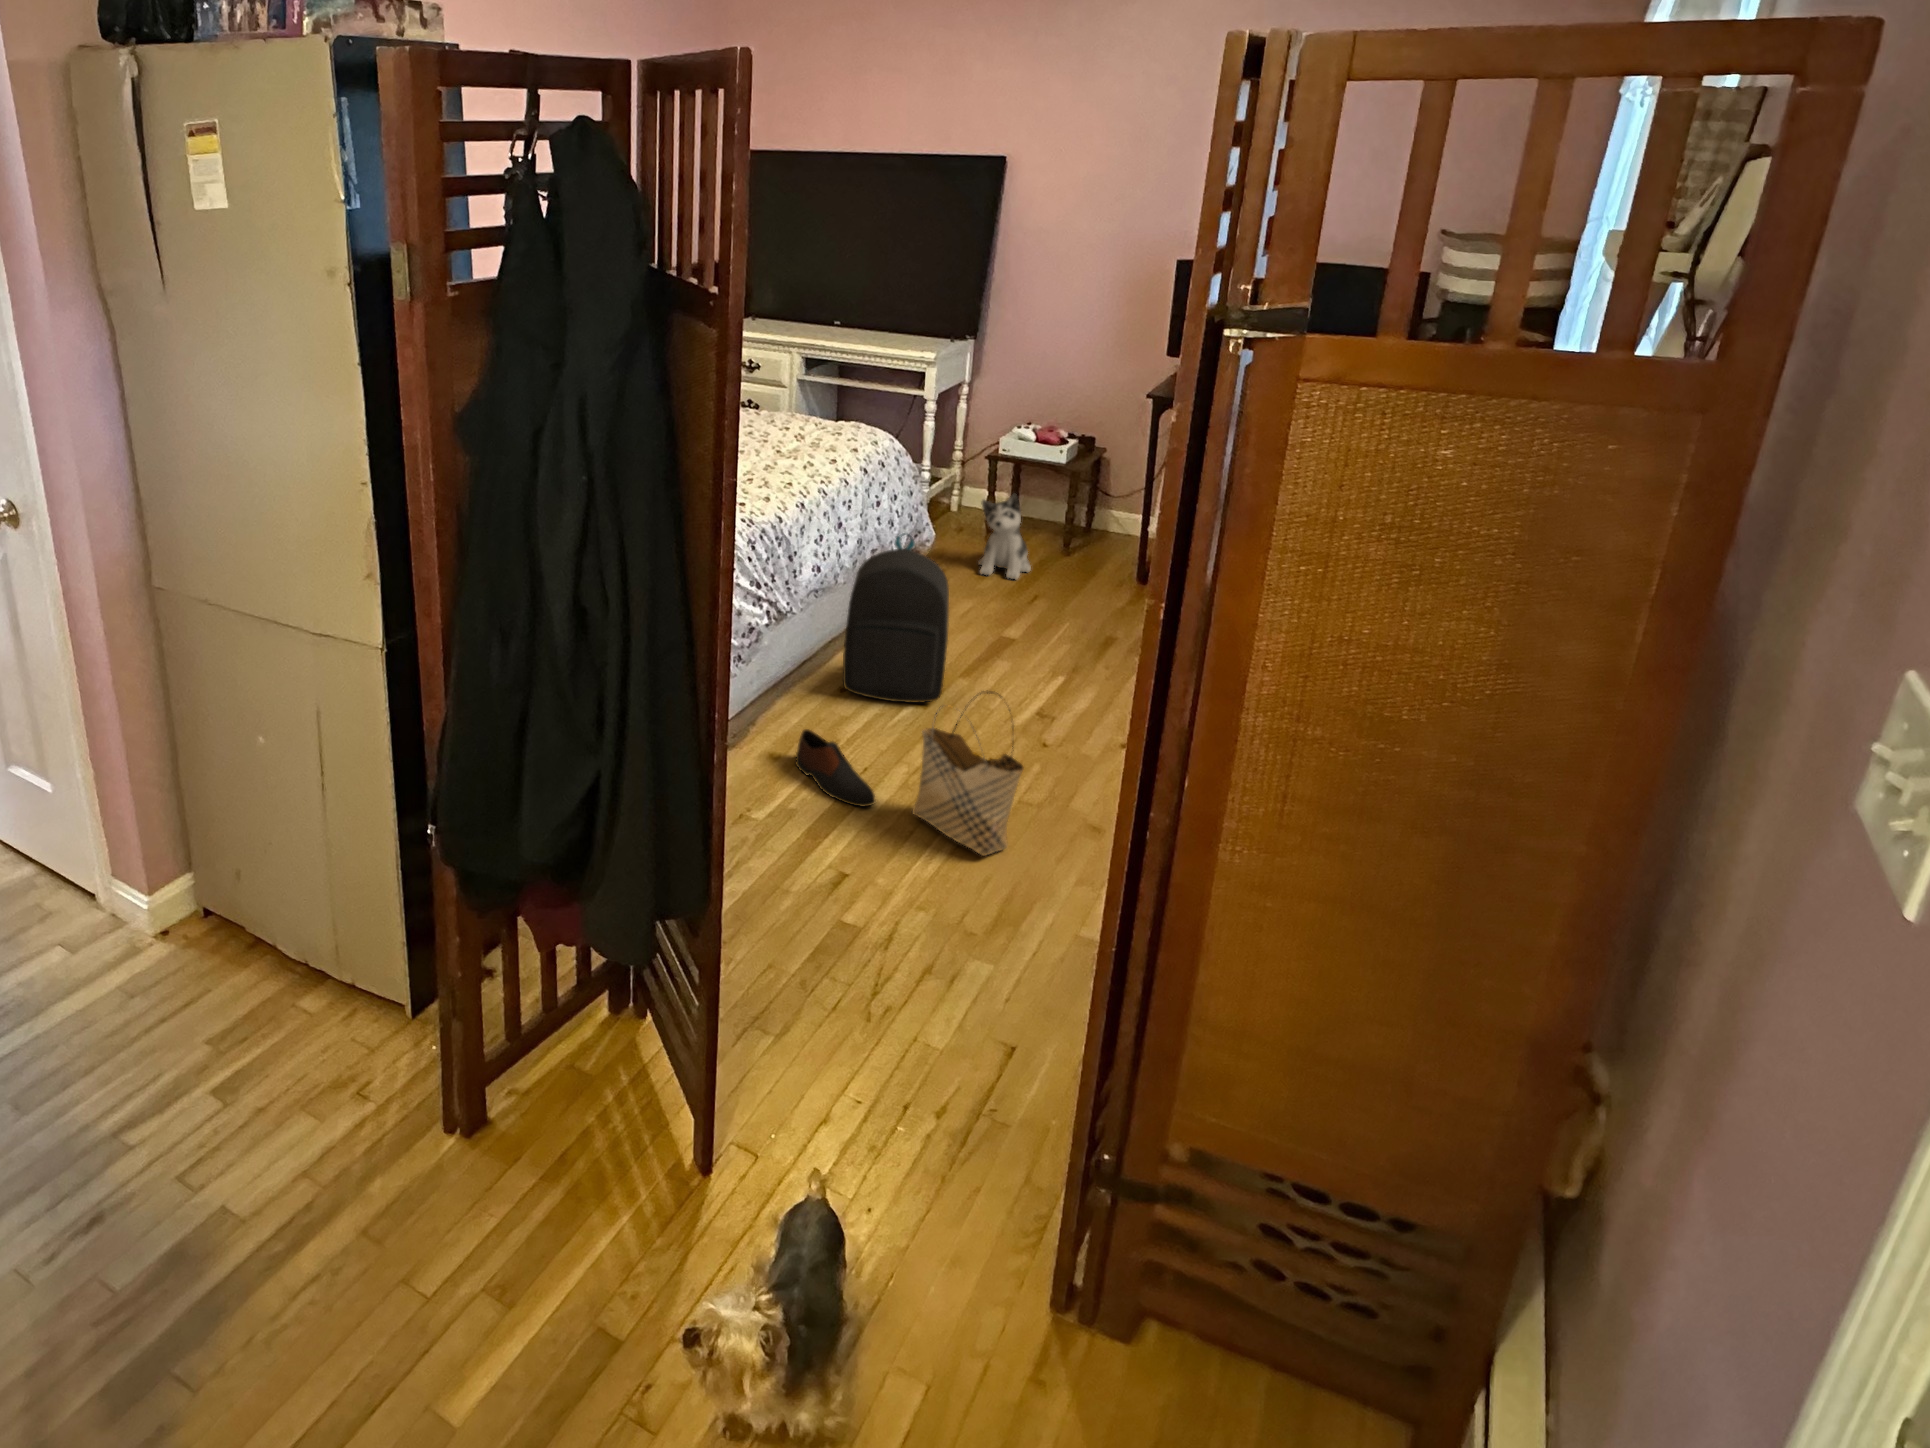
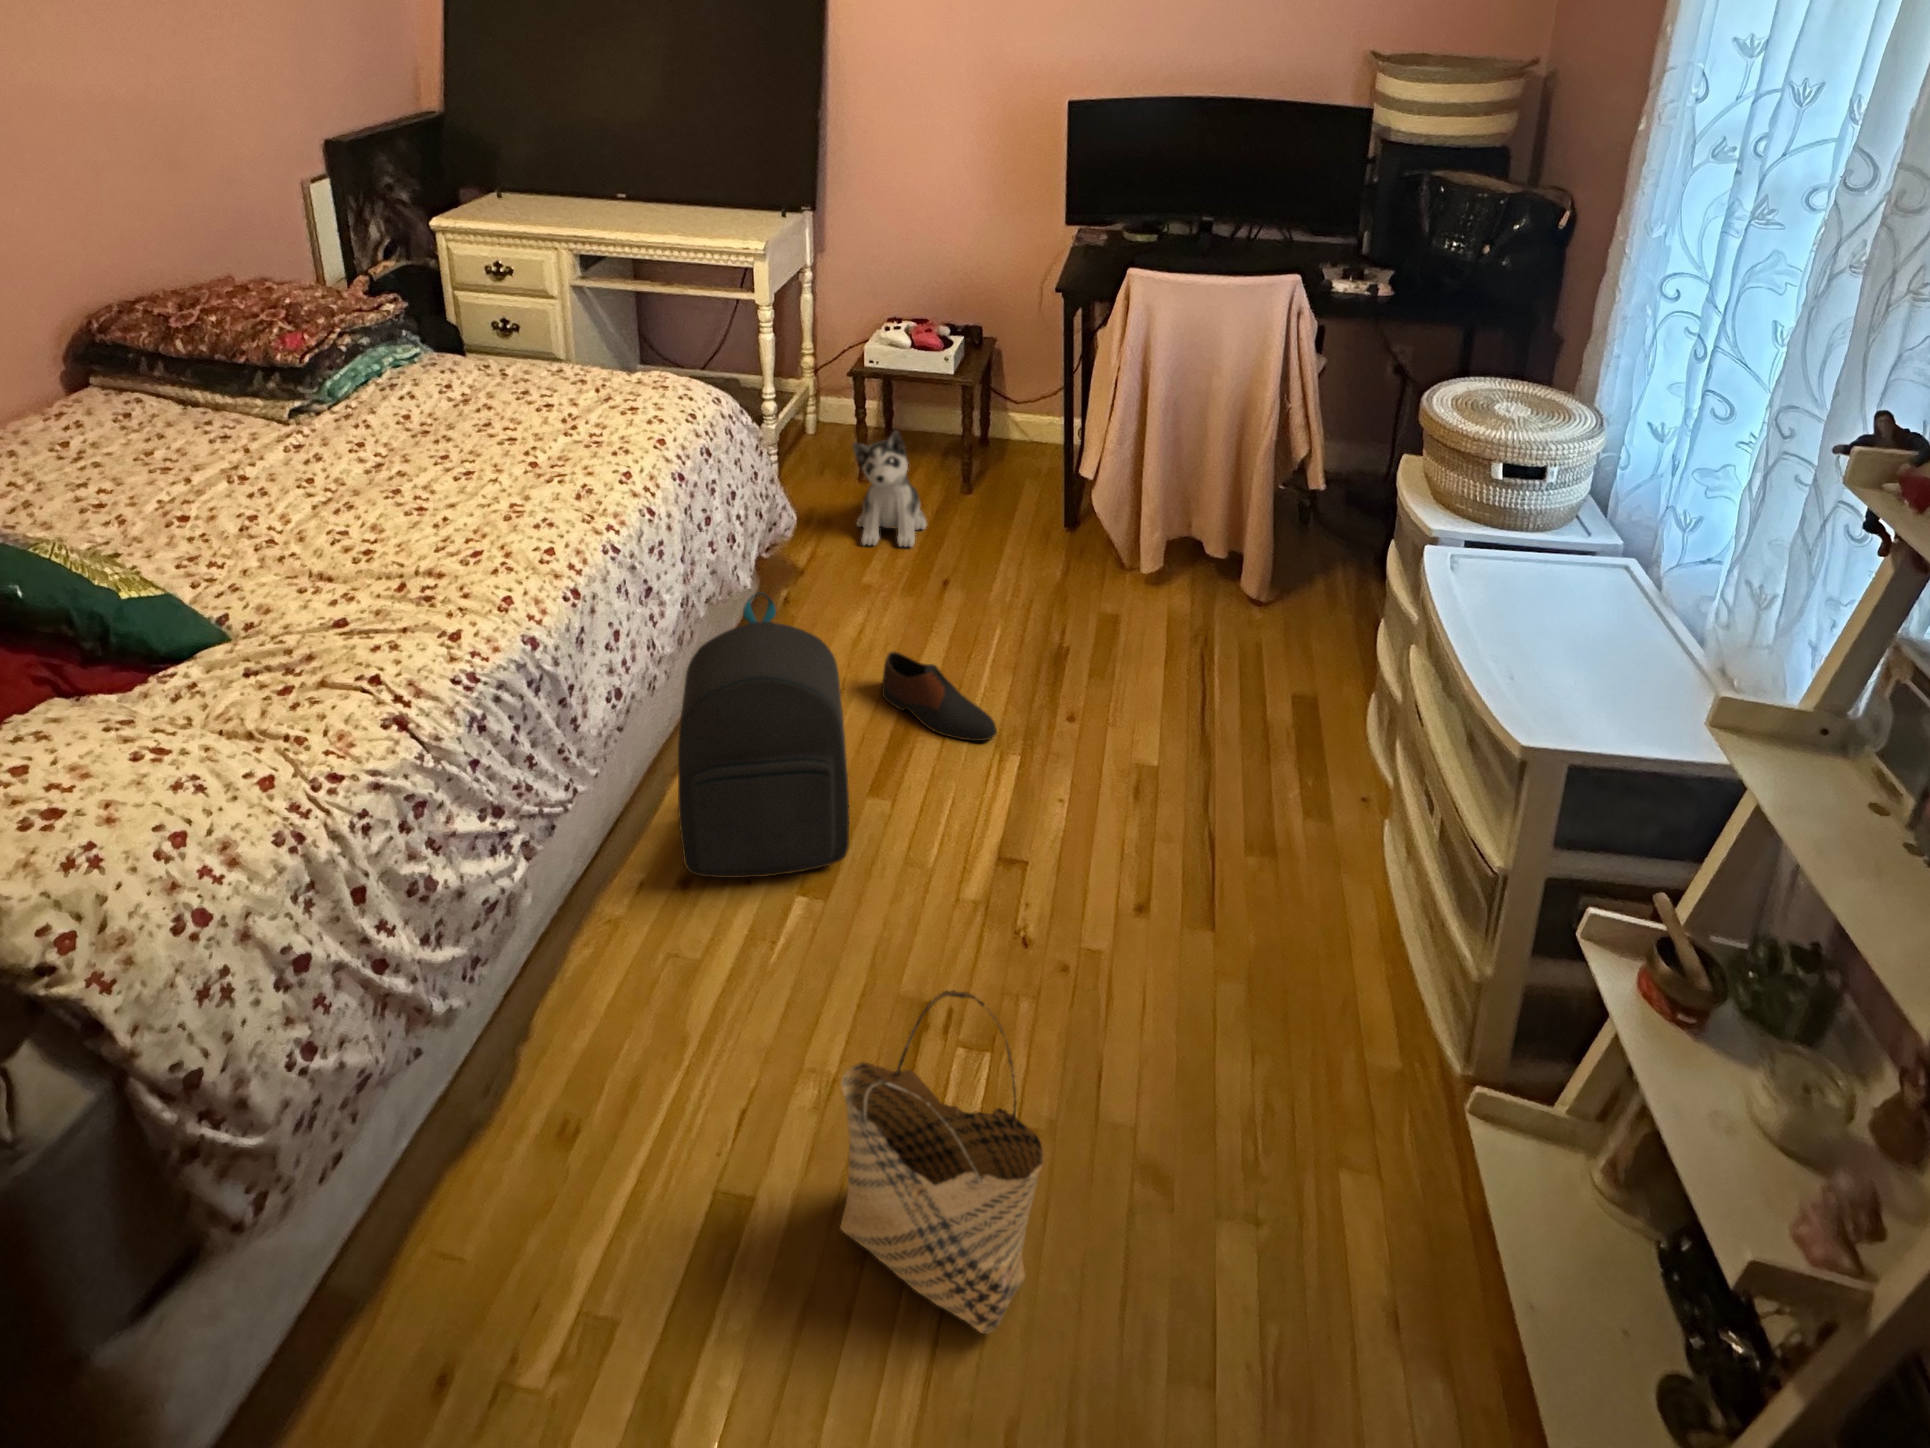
shoe: present [796,729,876,807] -> present [882,651,997,741]

